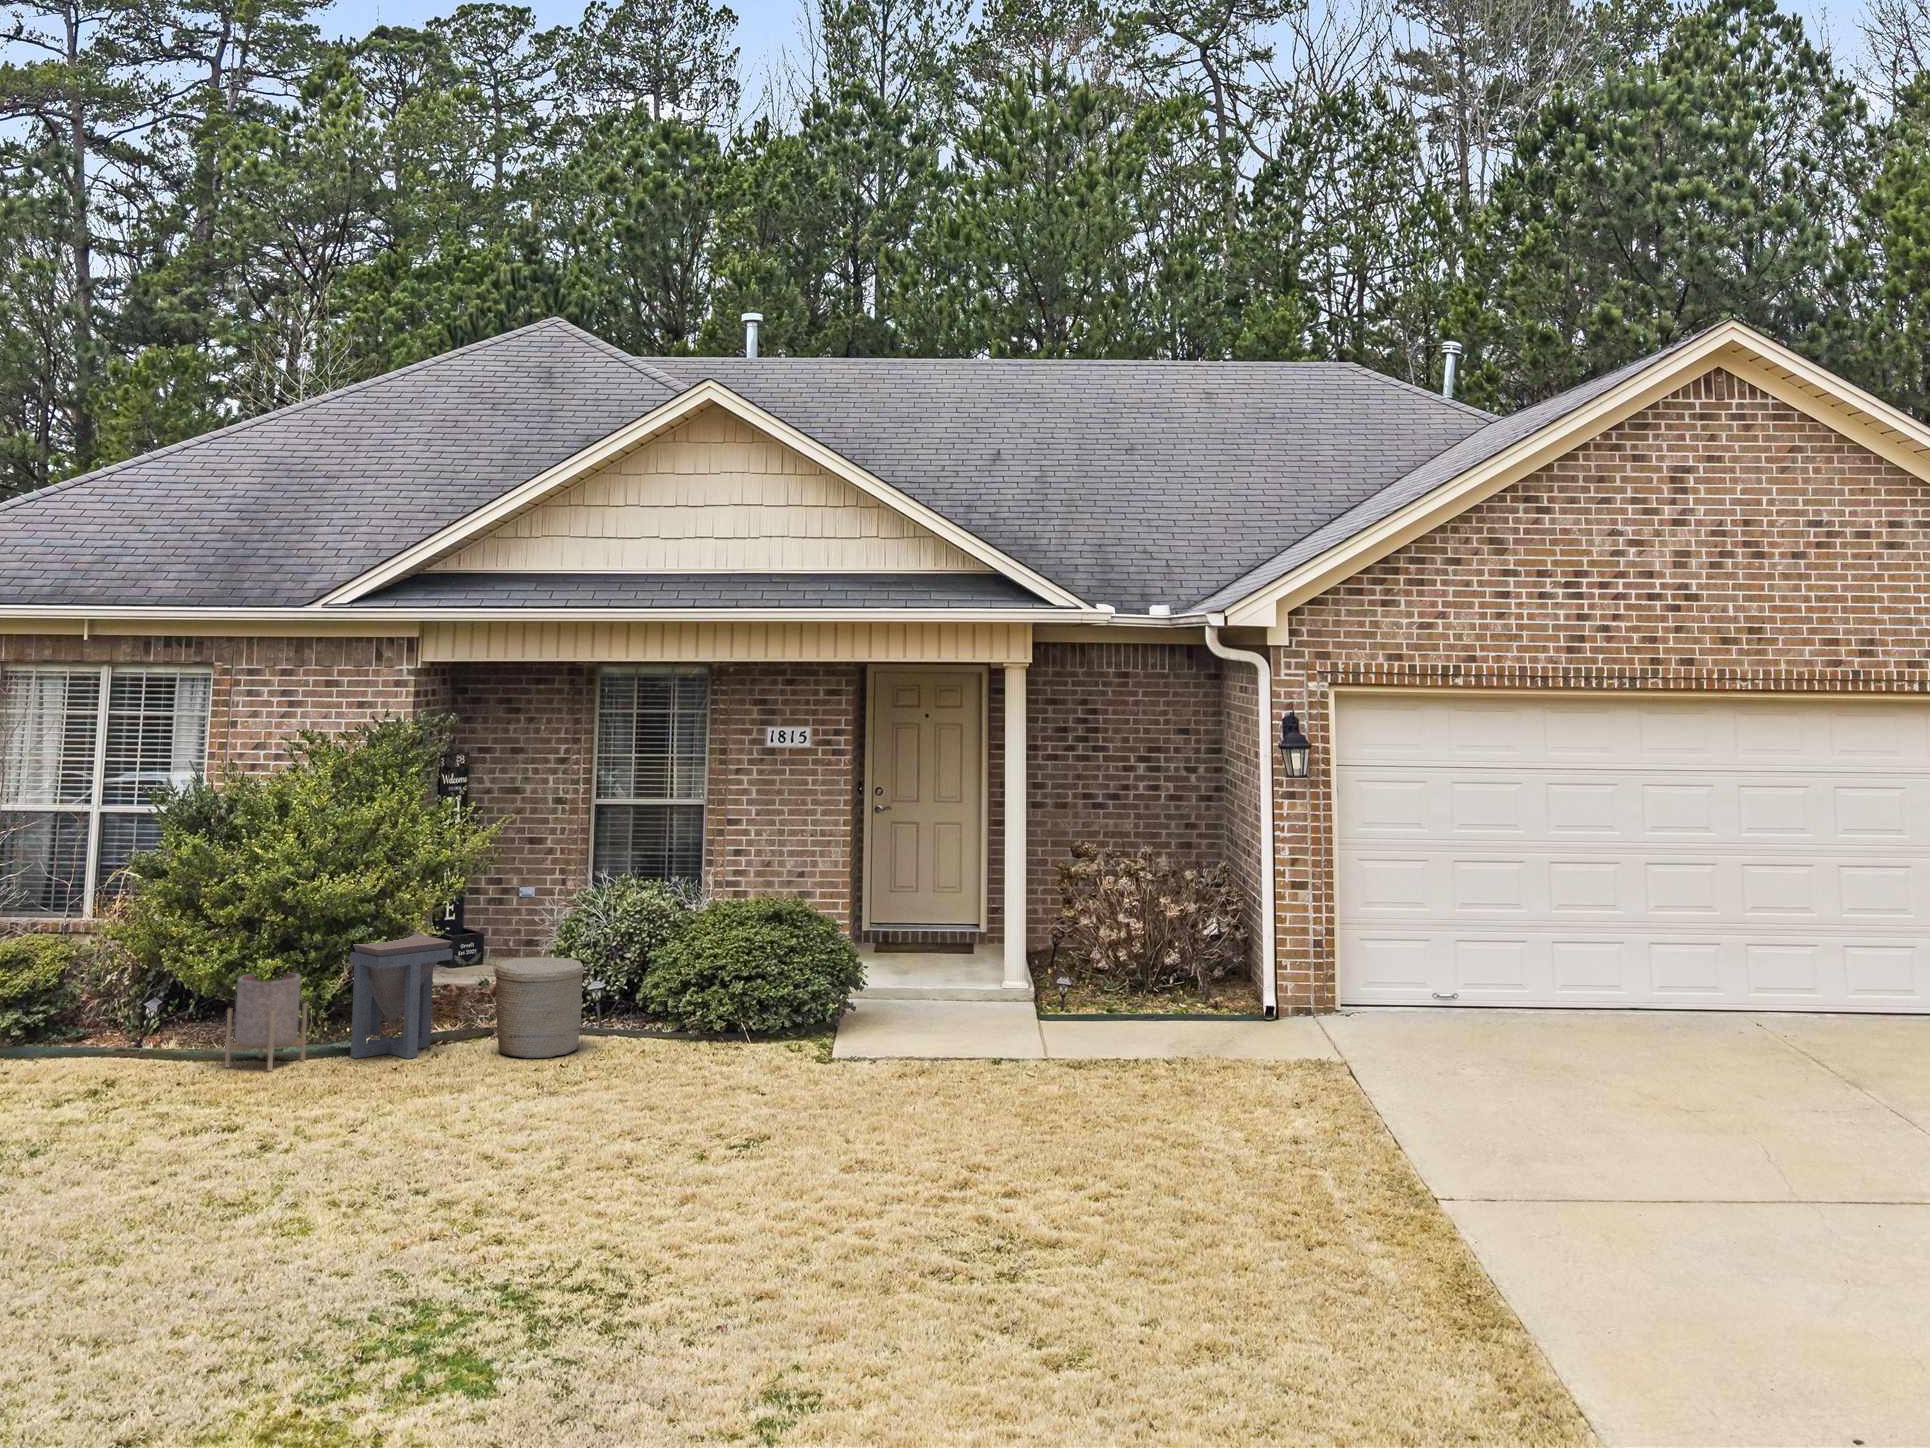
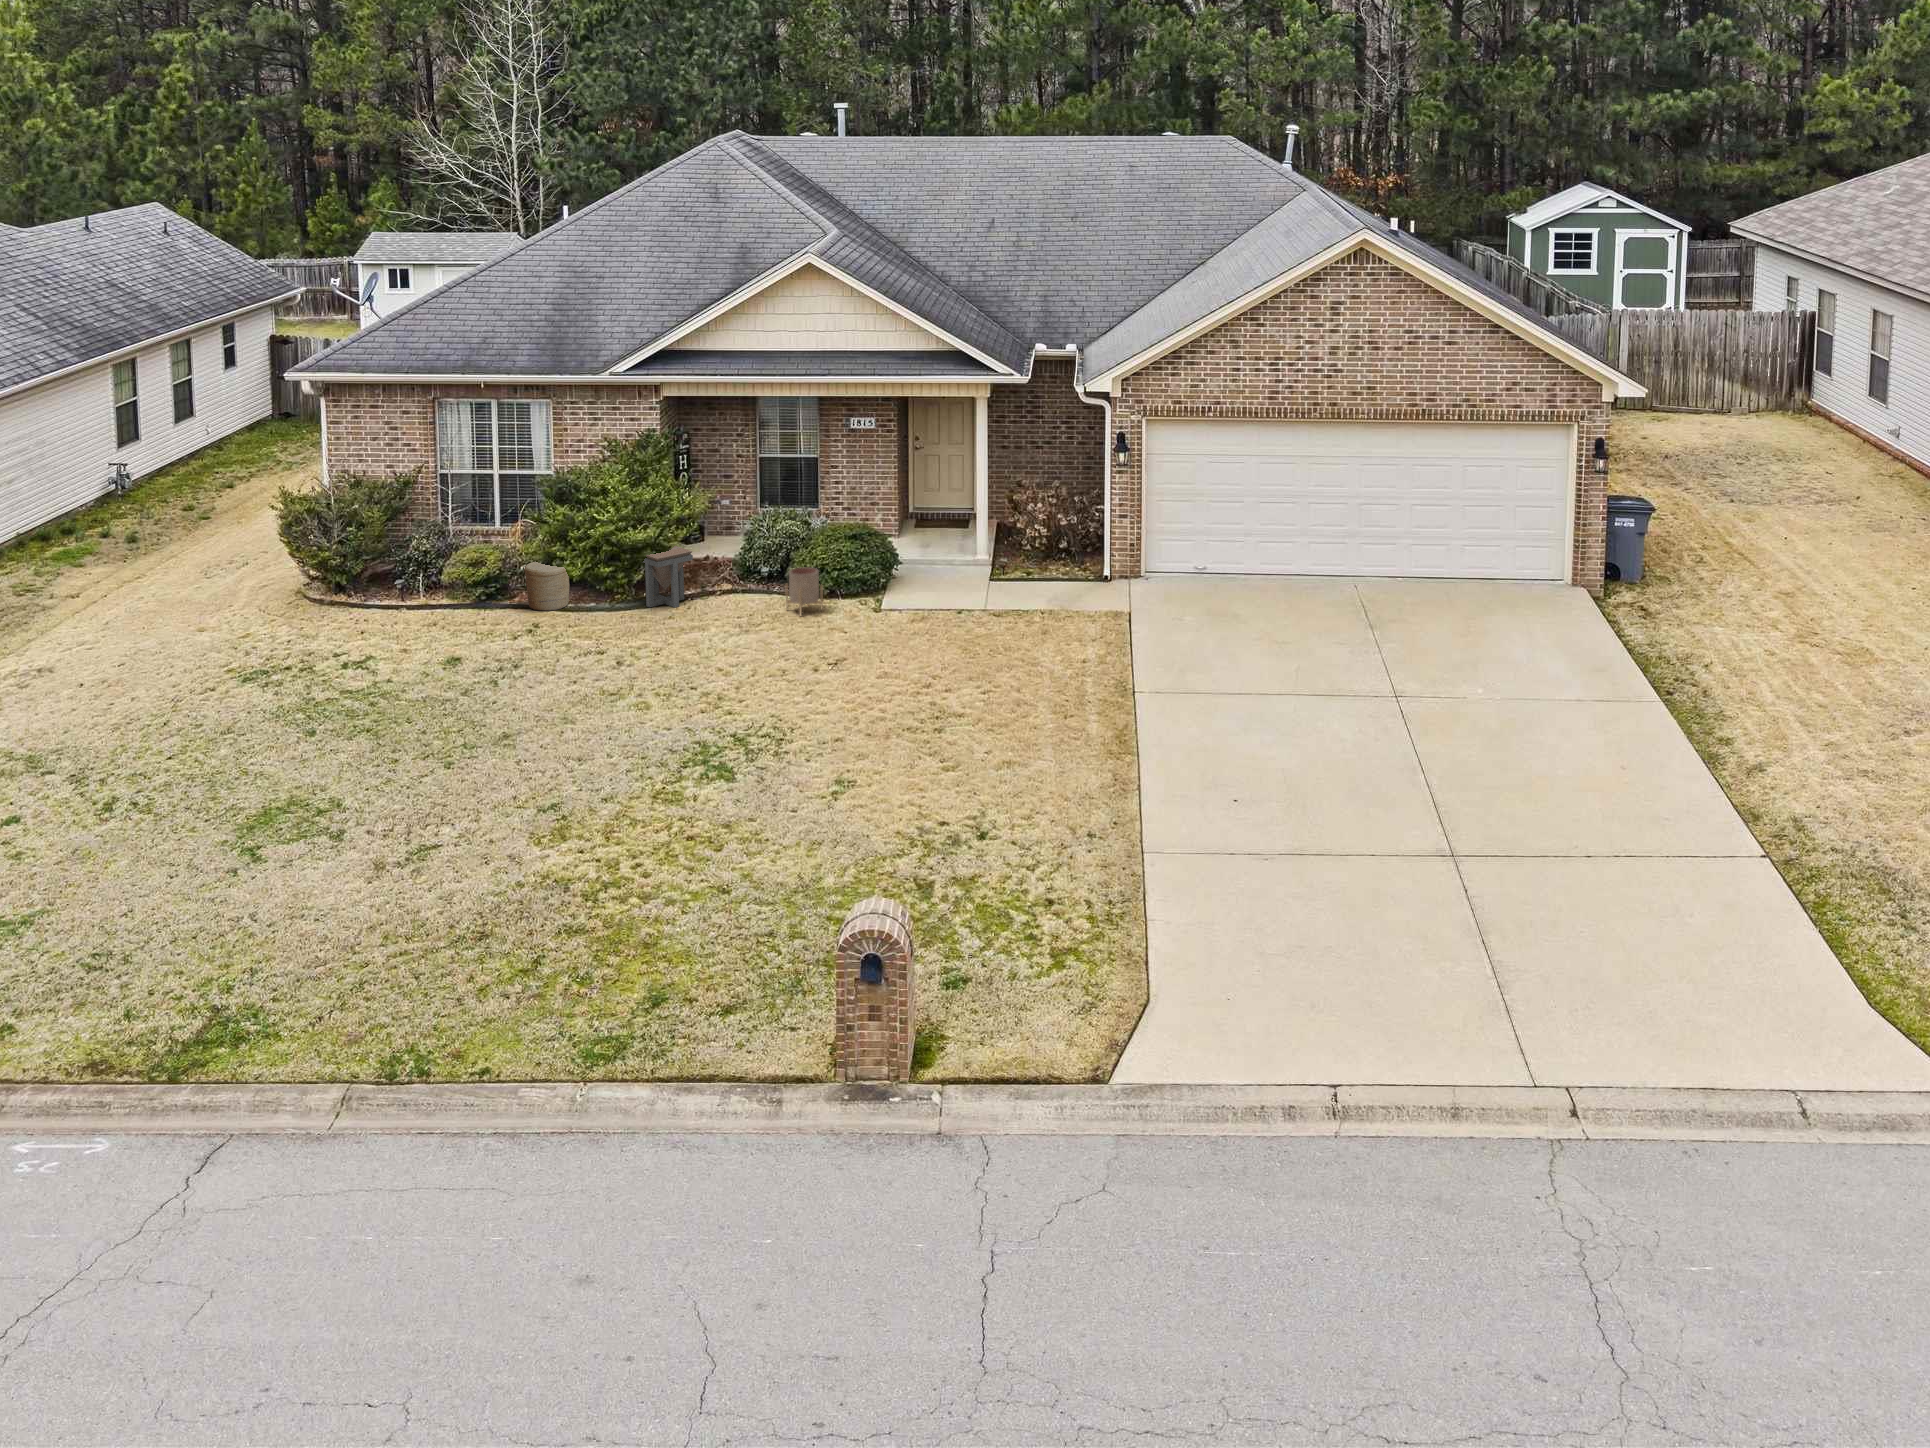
woven basket: present [495,958,584,1058] -> present [524,561,569,611]
planter: present [225,973,308,1072] -> present [785,567,823,616]

